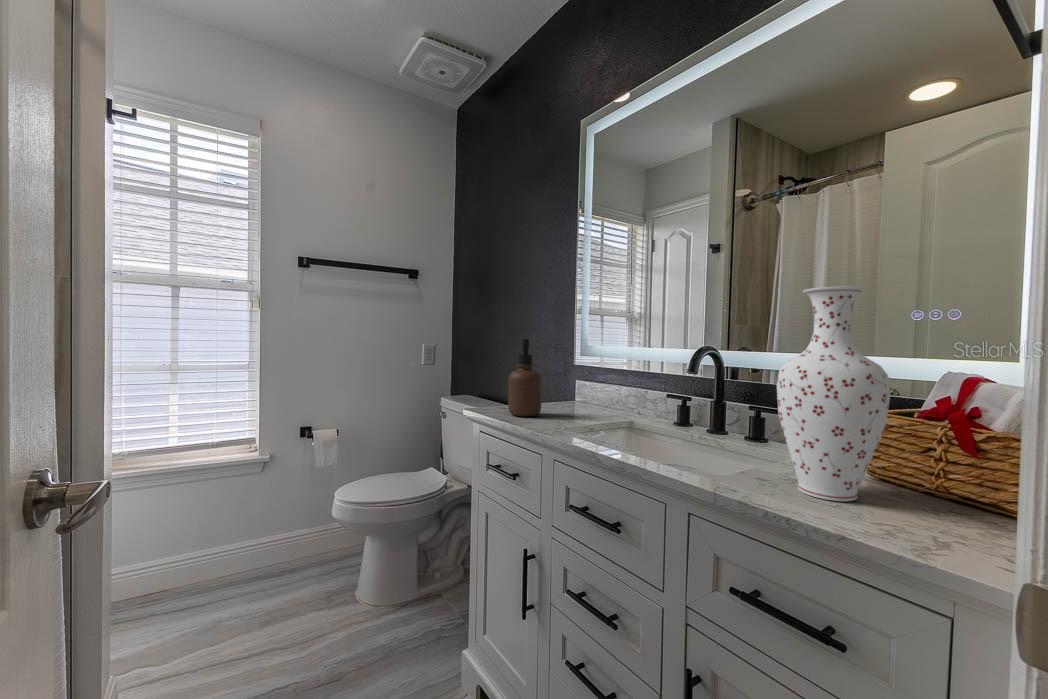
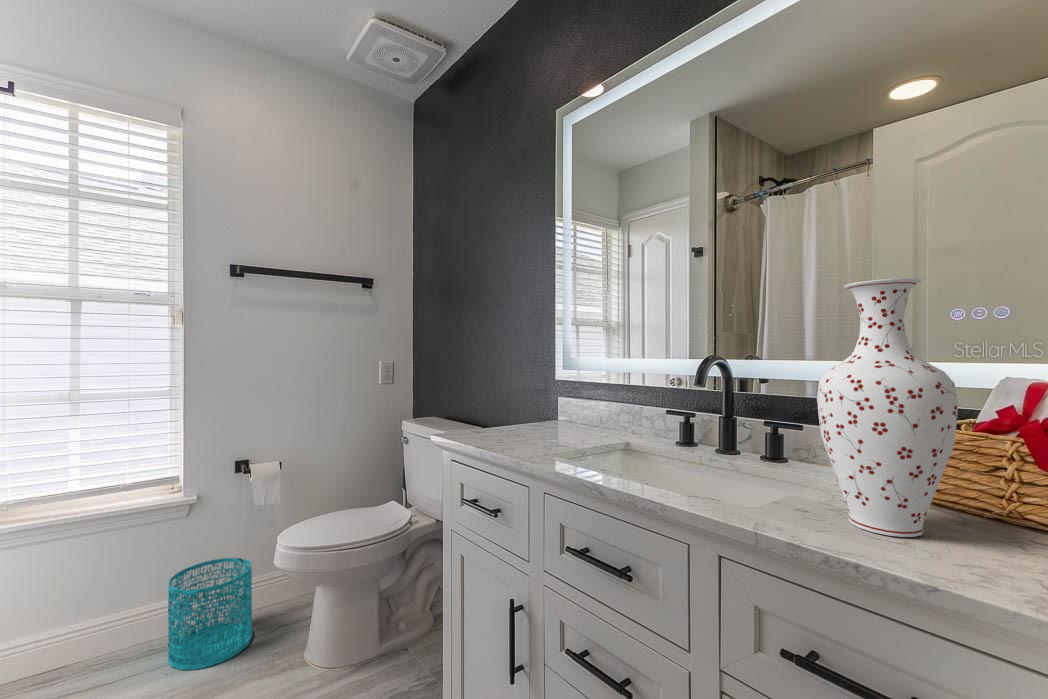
soap dispenser: present [508,339,542,417] -> none [484,352,522,442]
wastebasket: none [245,508,312,597] -> present [168,558,252,670]

